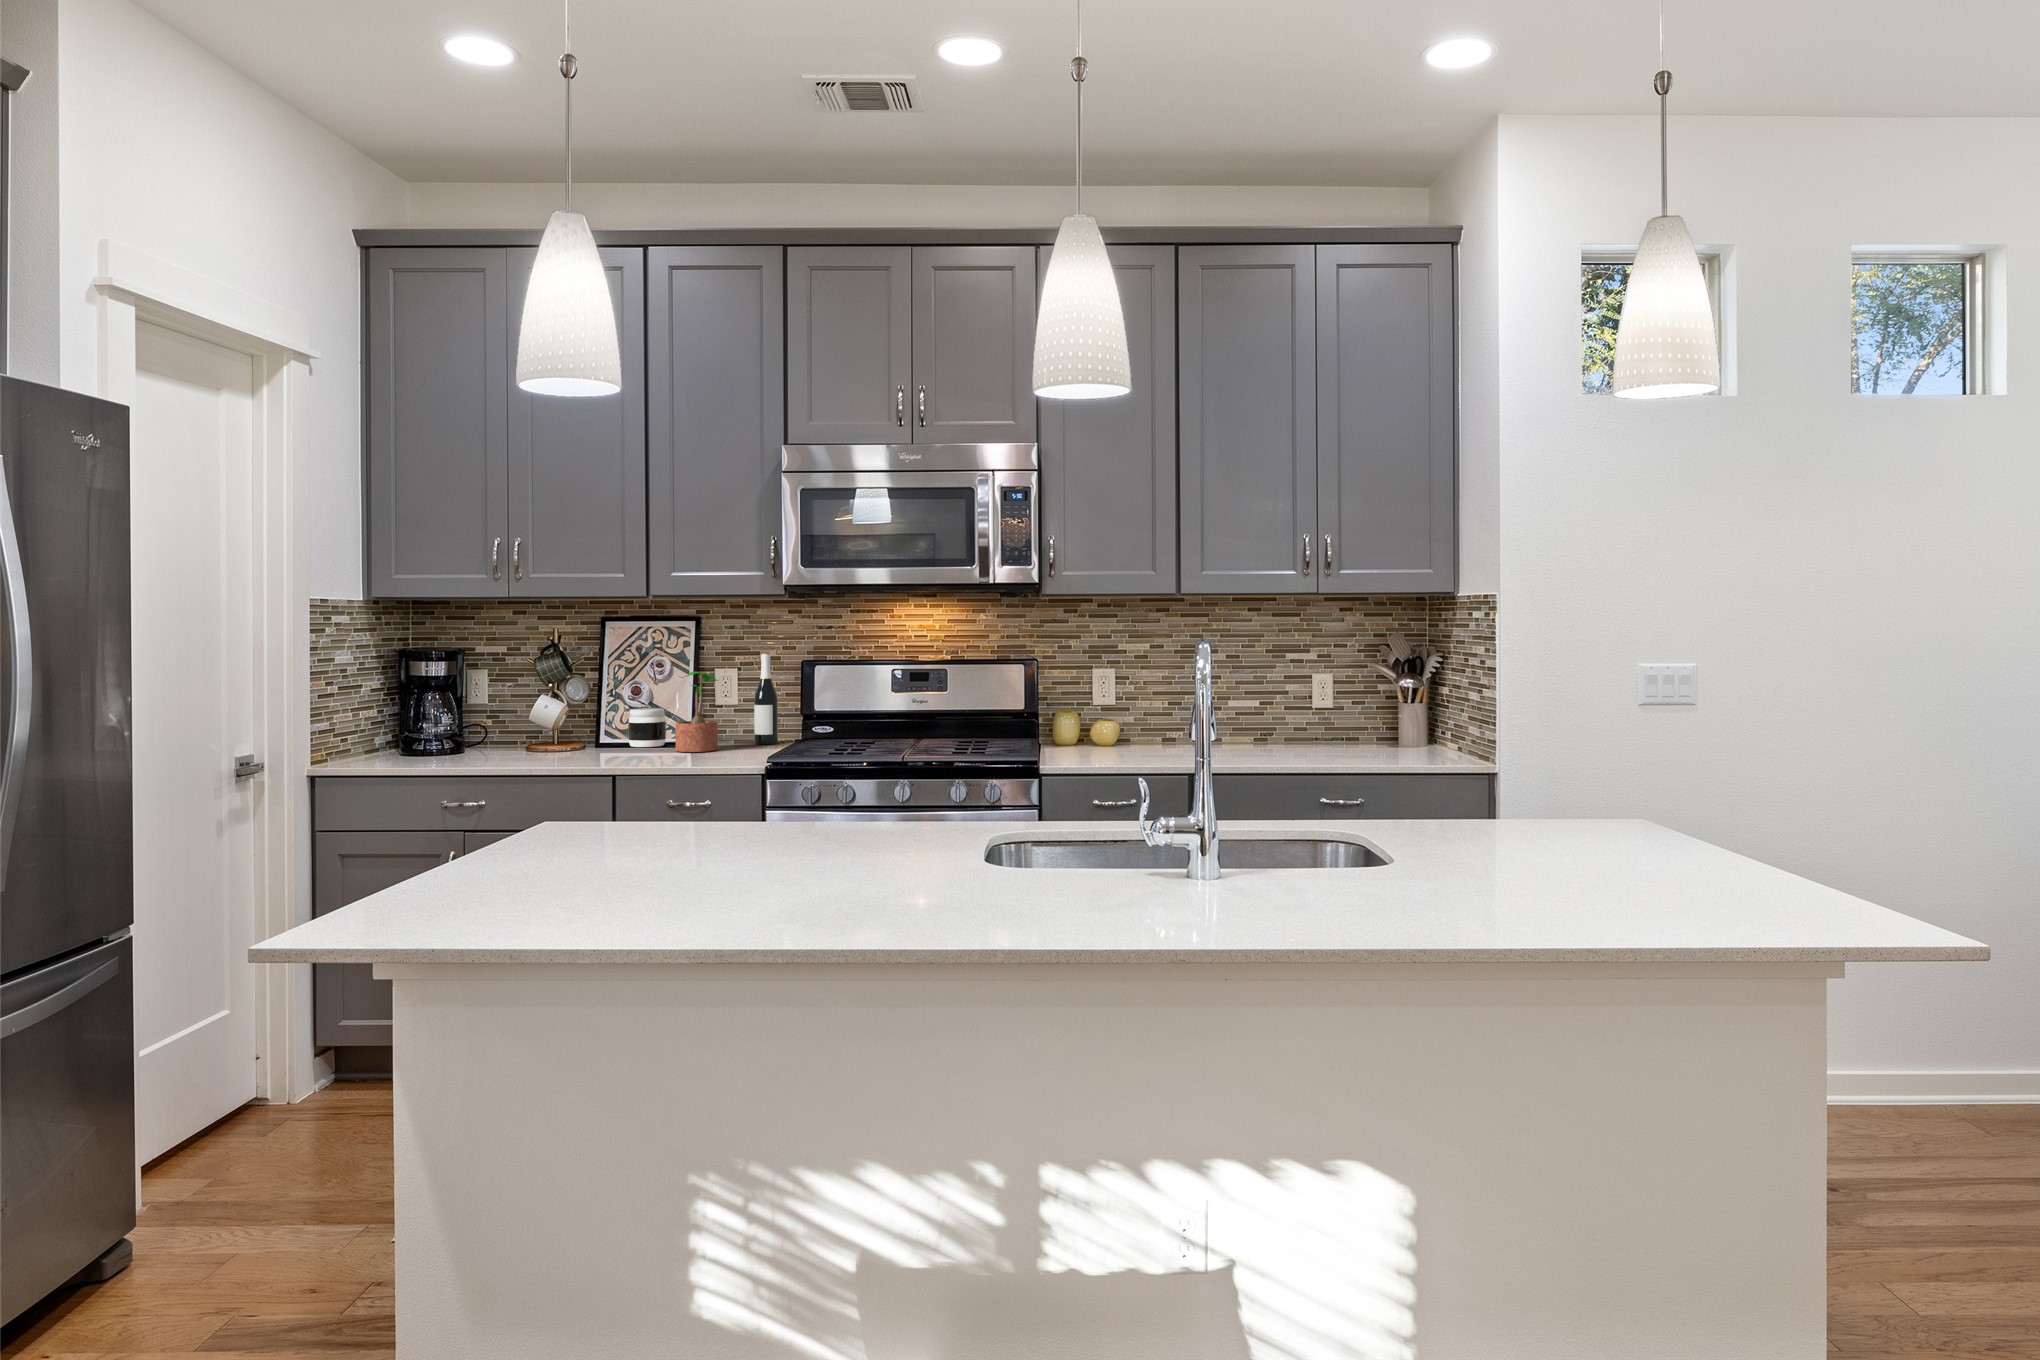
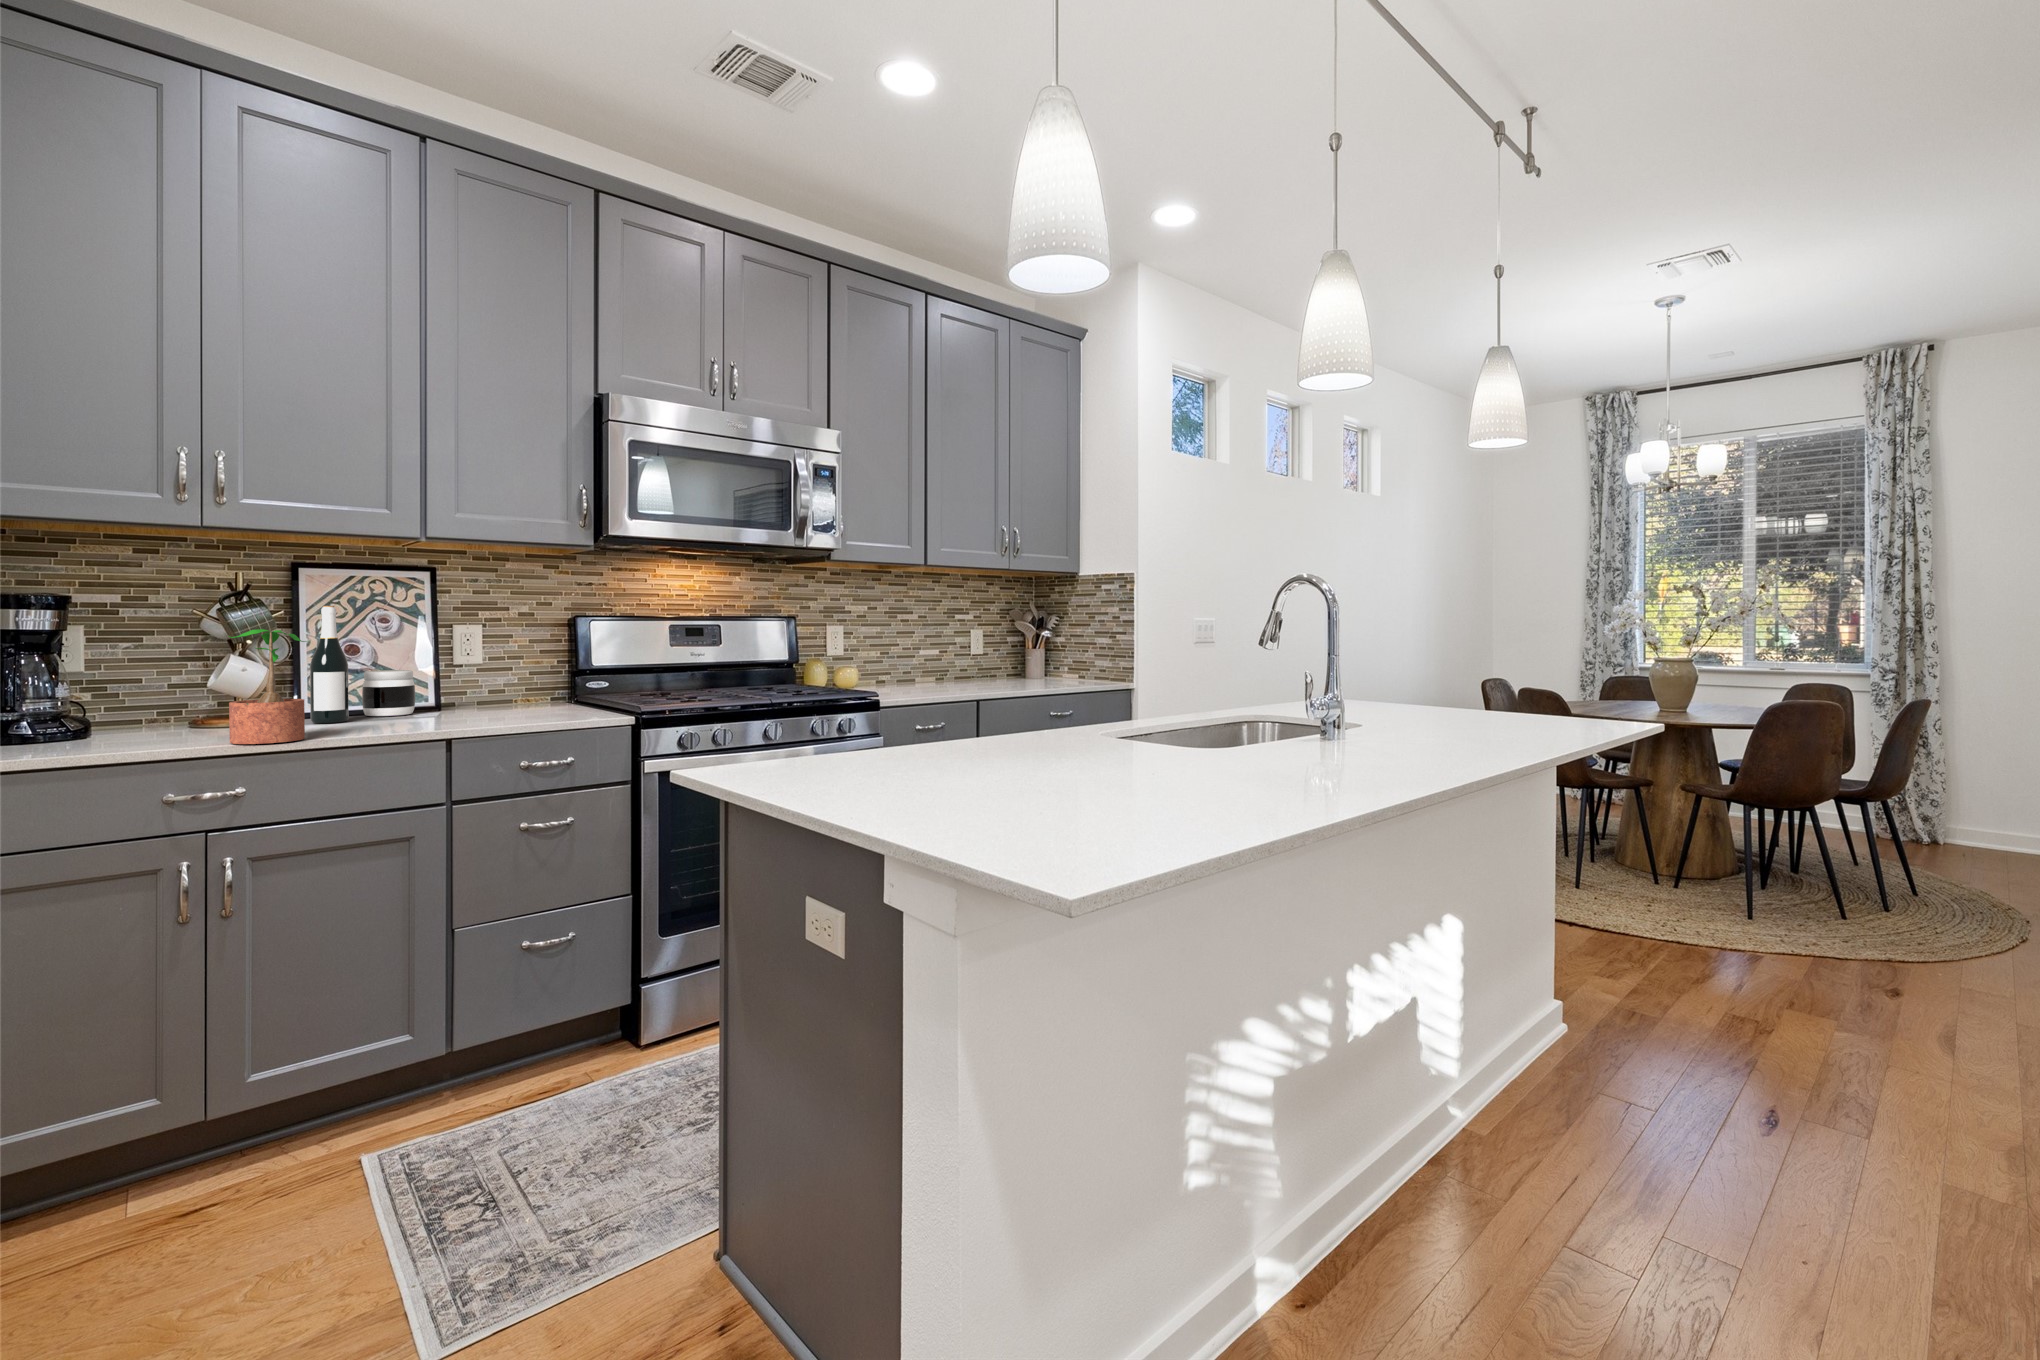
wine bottle: present [754,653,778,744] -> present [310,606,349,723]
potted plant: present [676,672,718,752] -> present [228,629,306,744]

